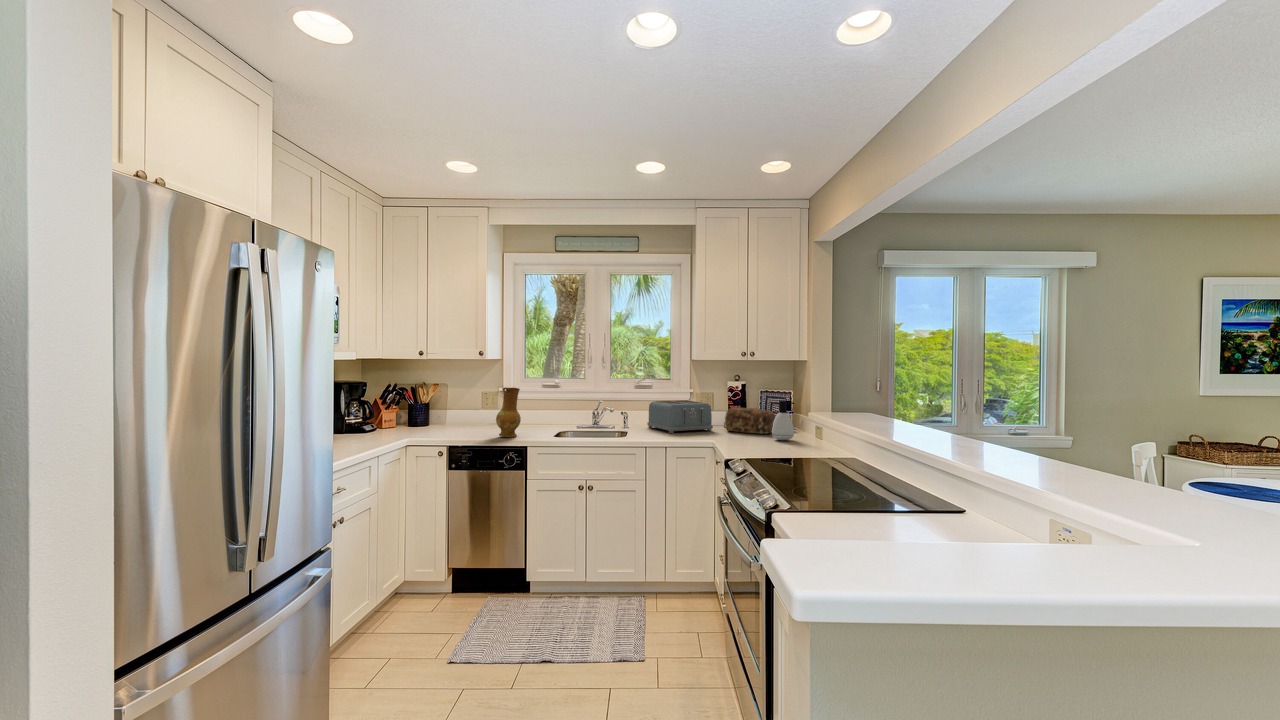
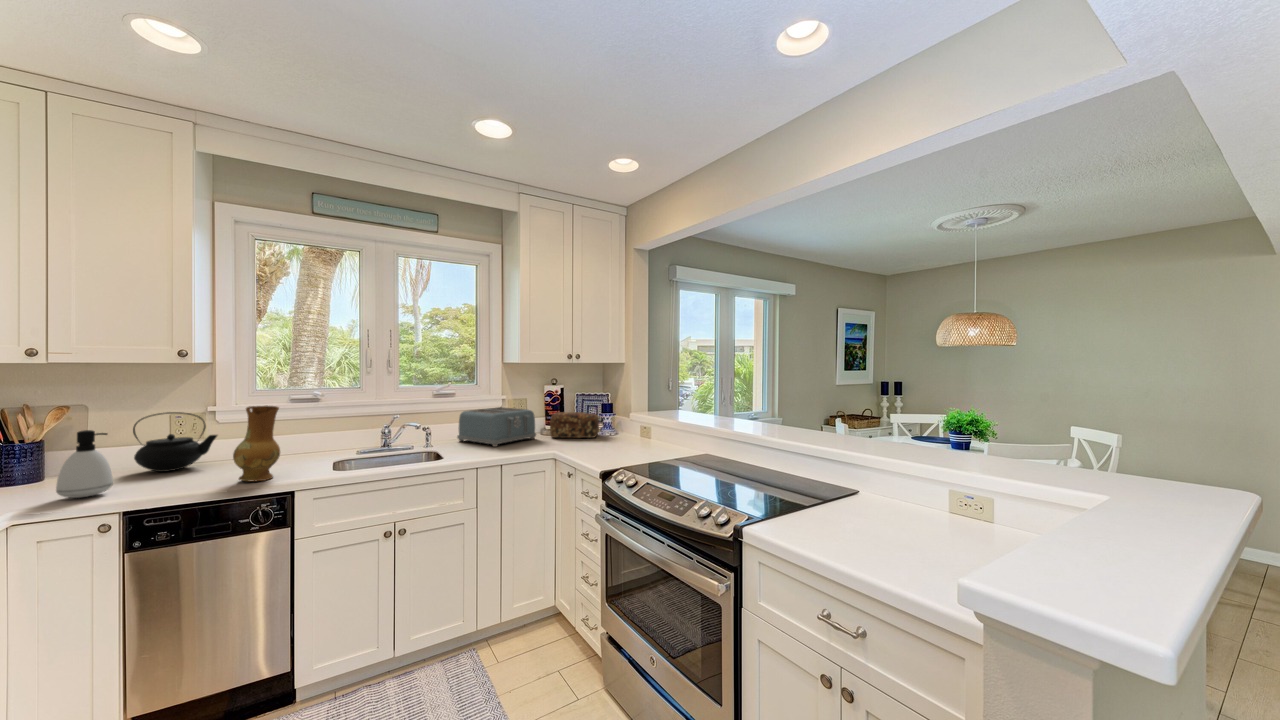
teapot: none [455,391,494,428] -> present [133,412,217,472]
soap dispenser: present [772,401,795,440] -> present [56,430,113,498]

